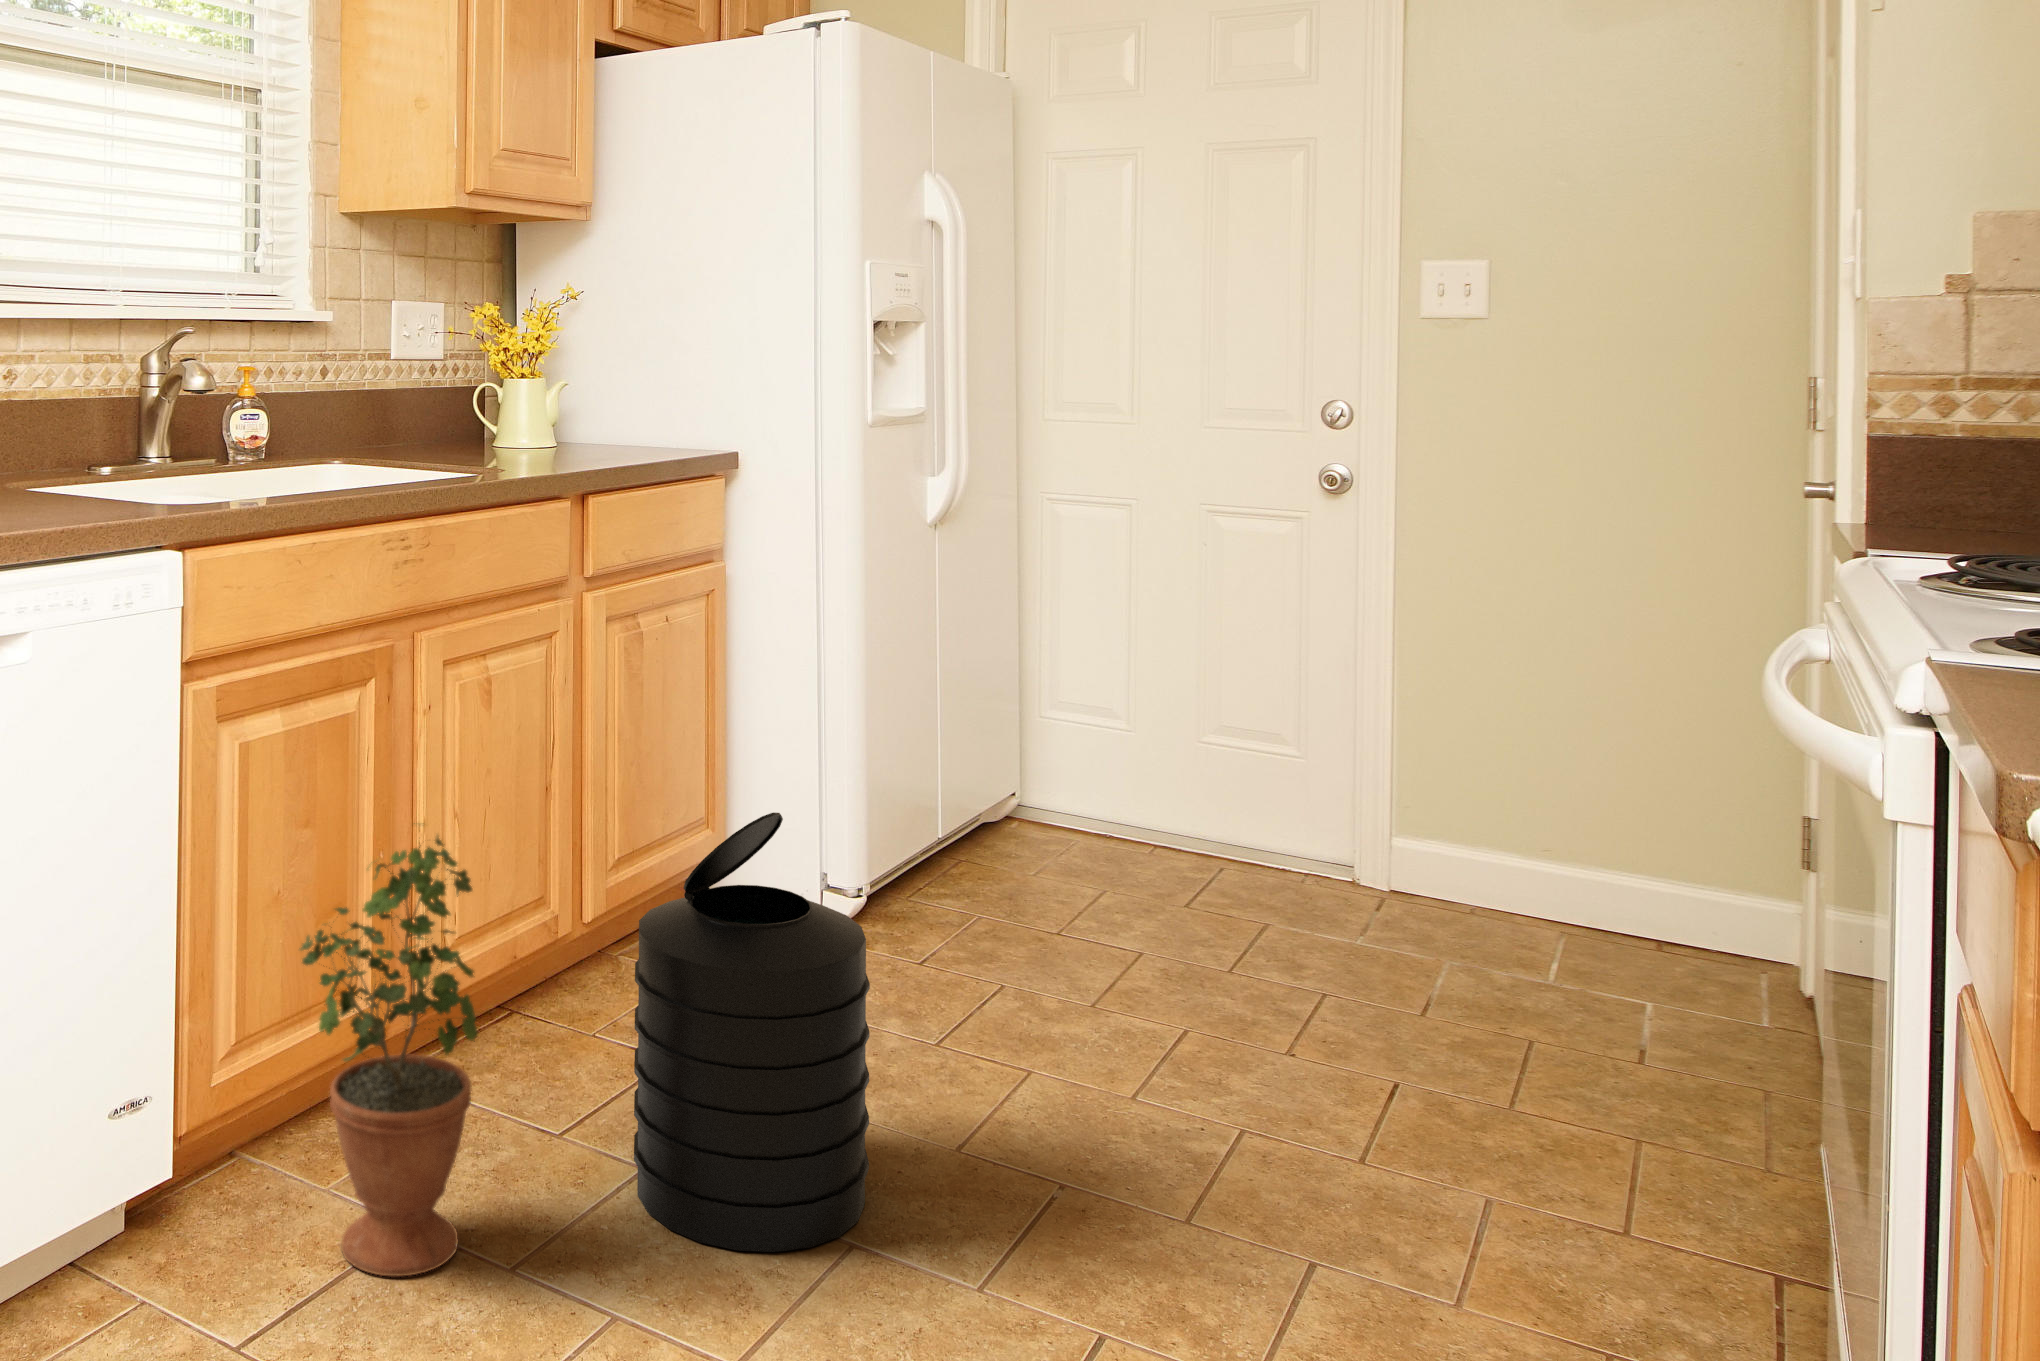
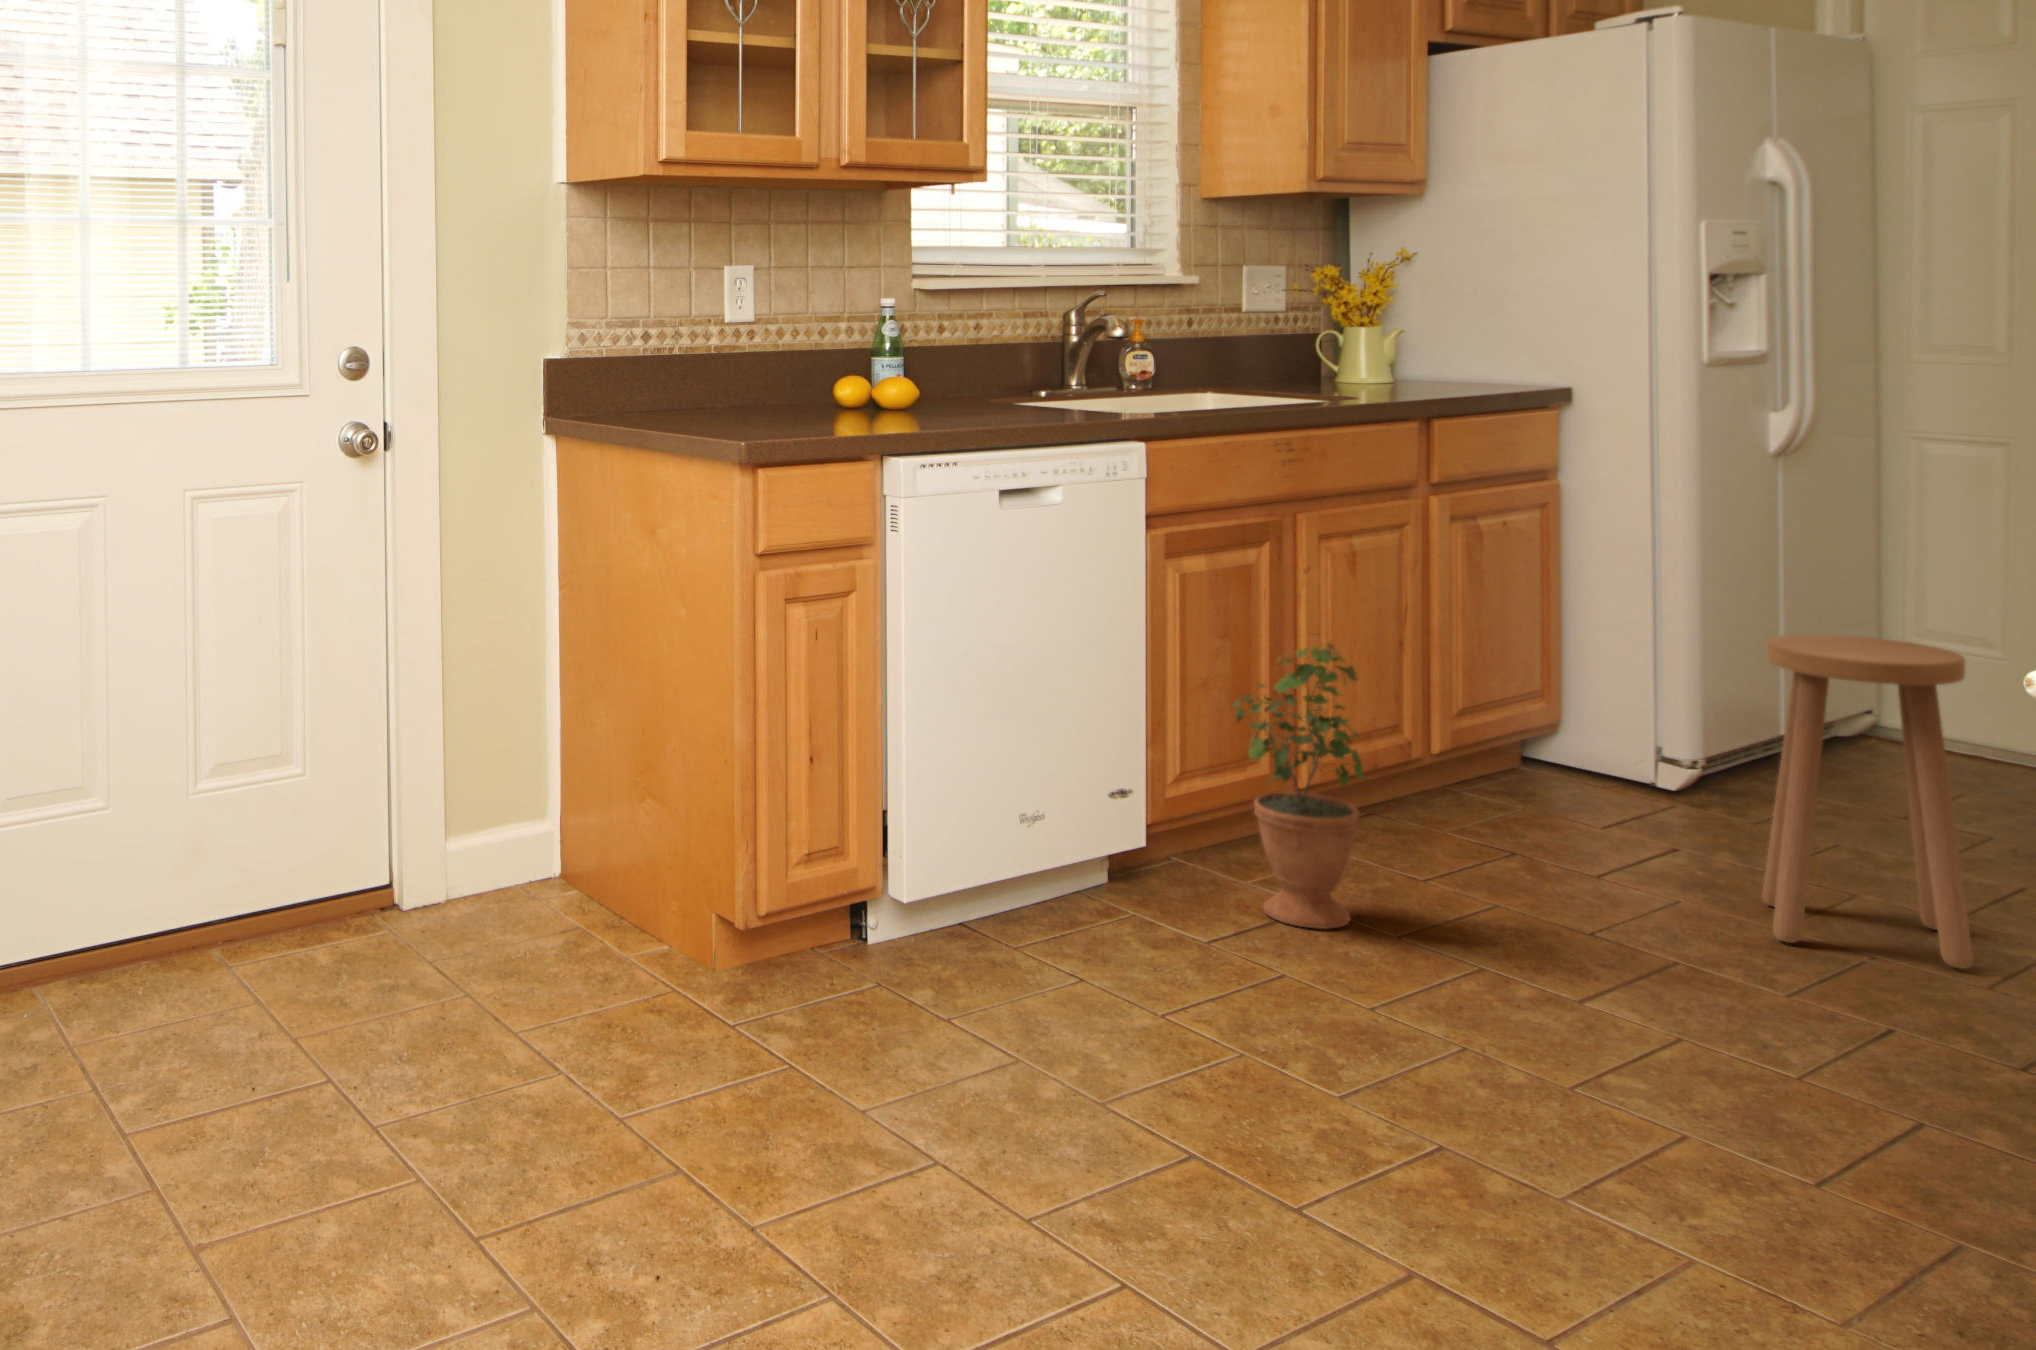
stool: none [941,766,1162,1192] -> present [1762,634,1973,969]
trash can: present [634,813,870,1252] -> none [1485,645,1690,956]

